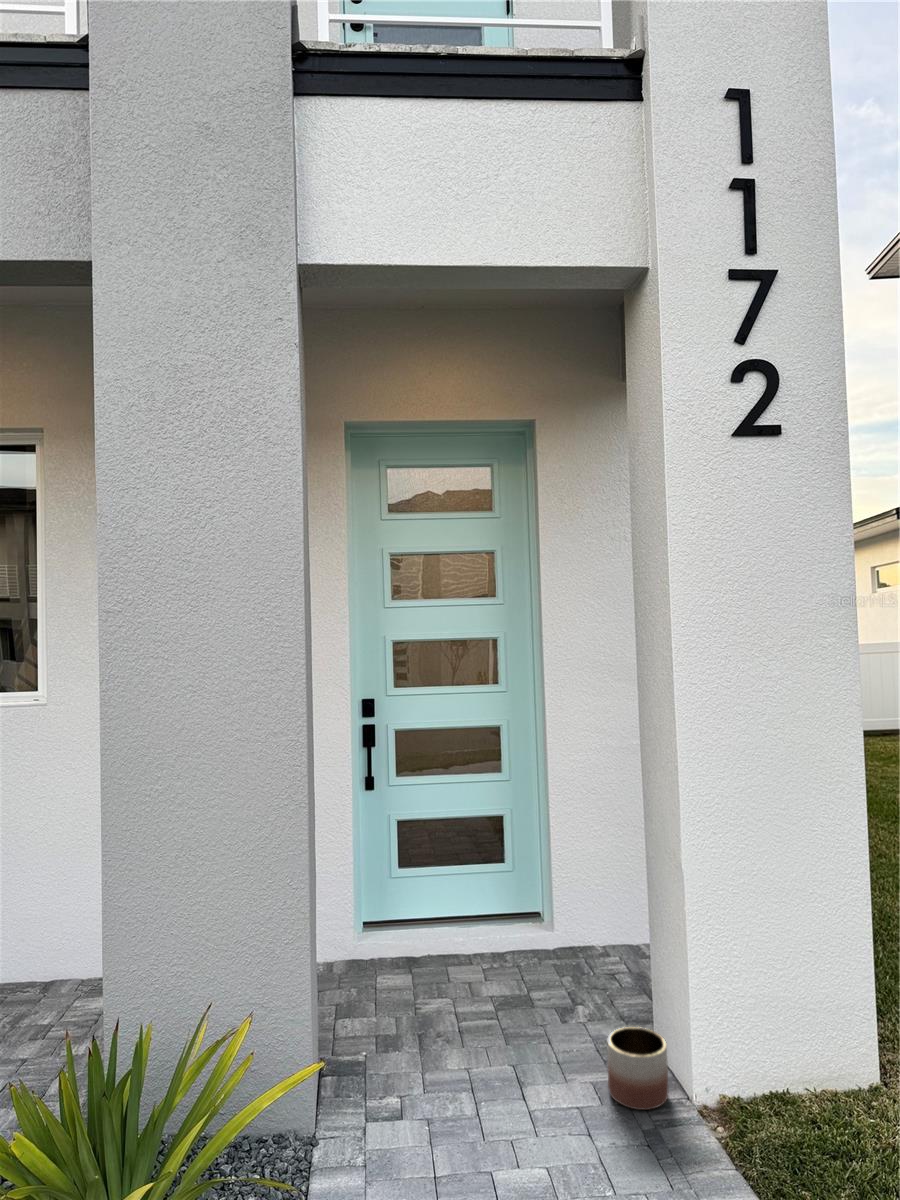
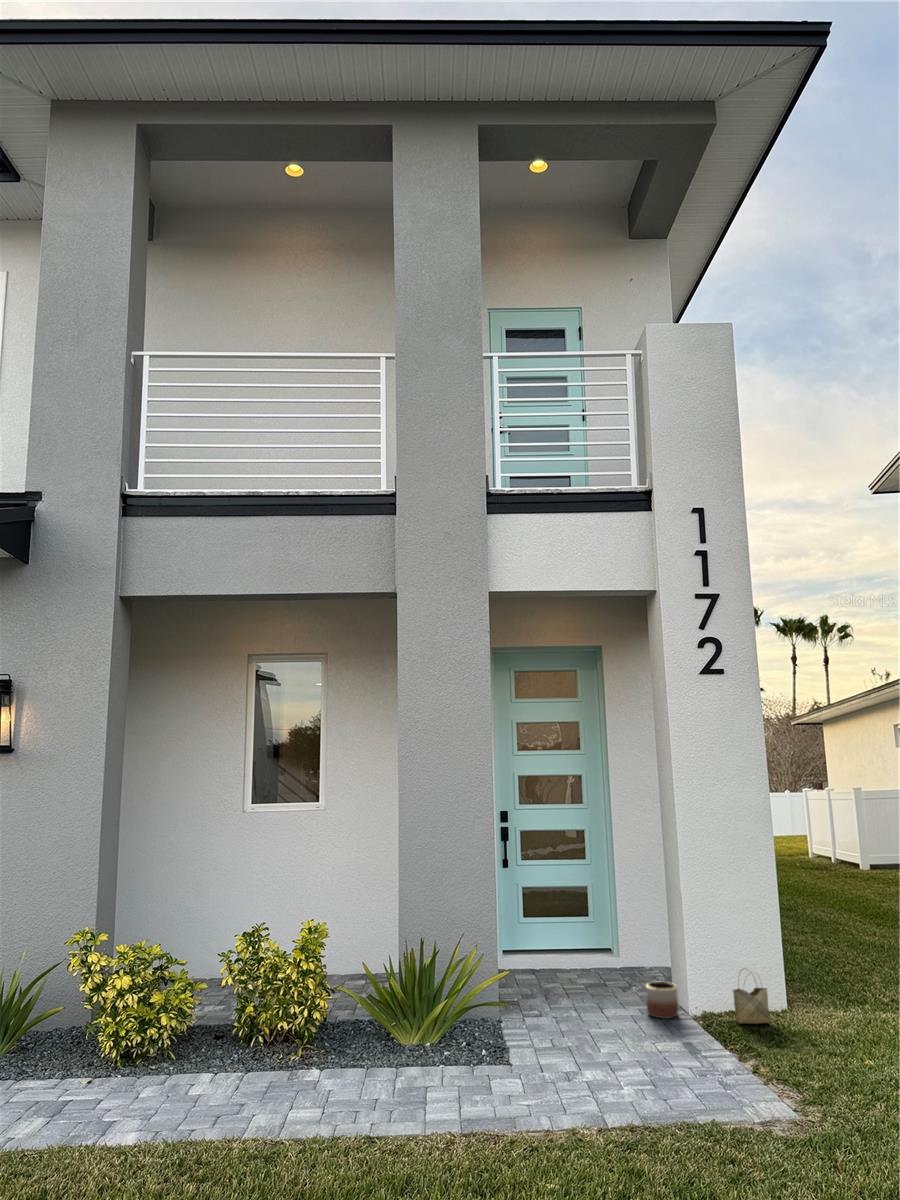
woven basket: none [780,1013,852,1129] -> present [733,982,770,1024]

